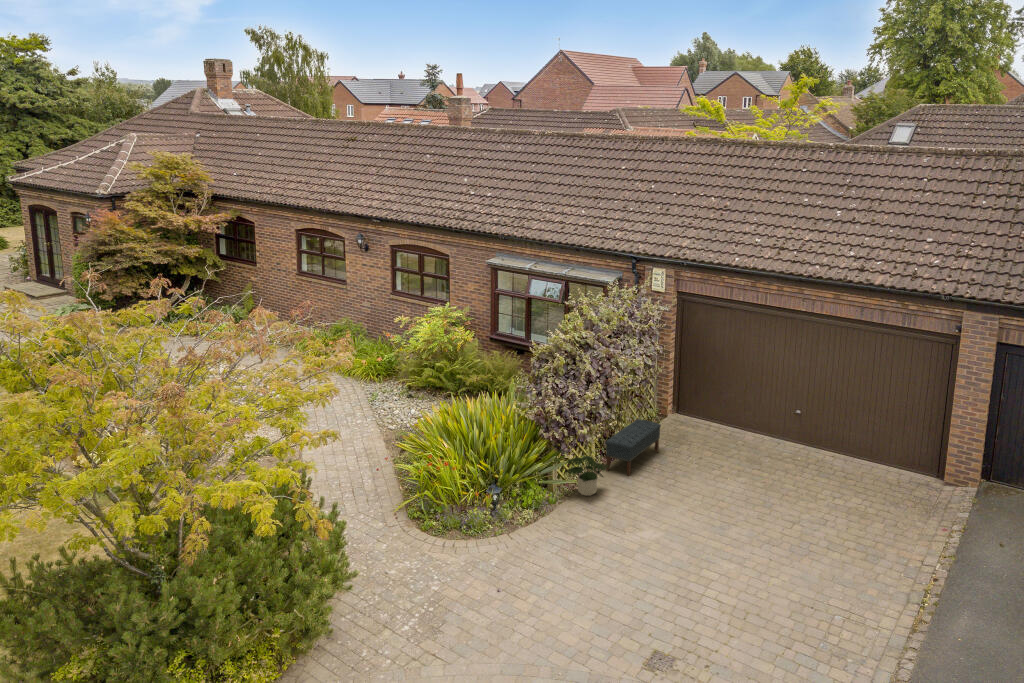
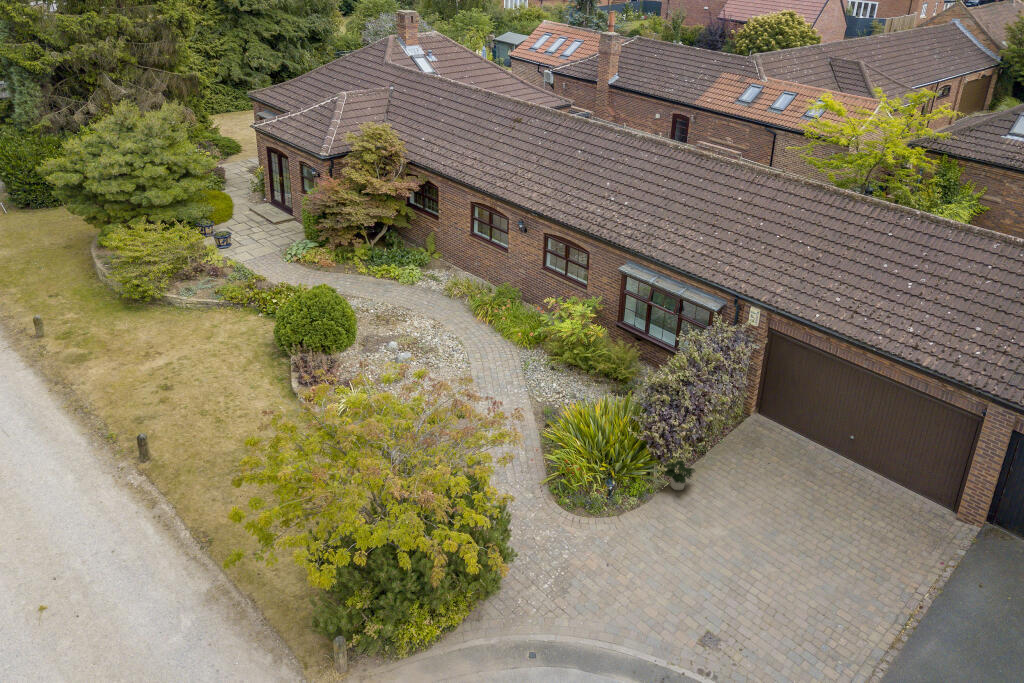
bench: present [605,419,661,476] -> none [694,424,741,473]

